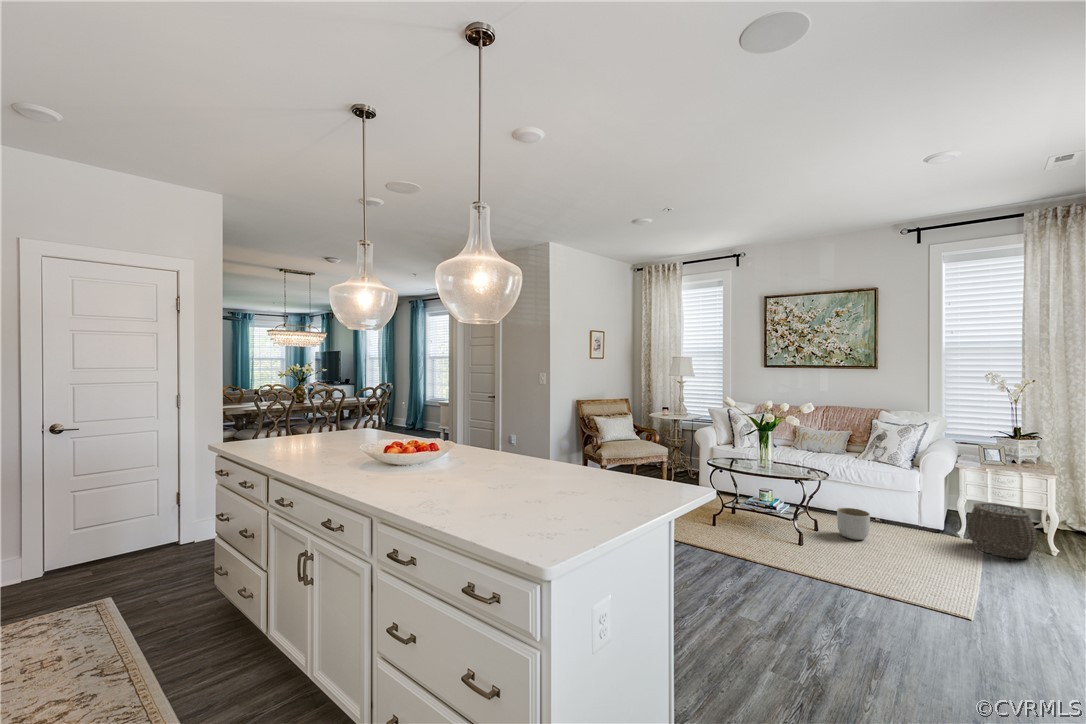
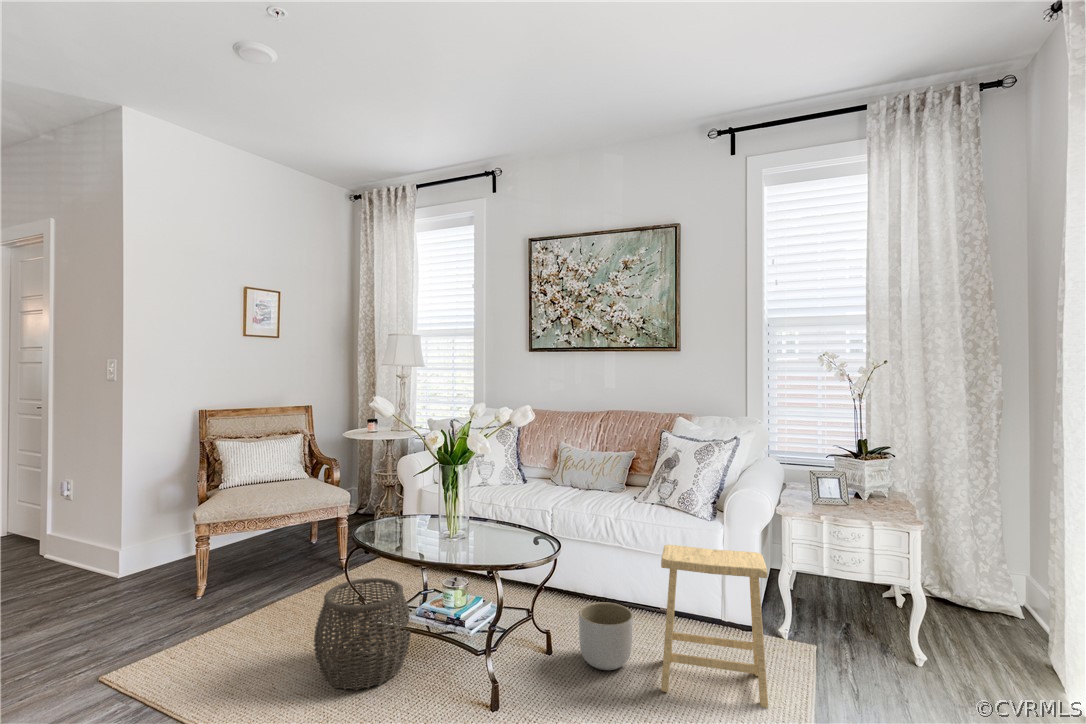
footstool: none [888,478,956,560] -> present [661,545,768,708]
woven basket: present [968,503,1036,559] -> present [314,578,411,690]

